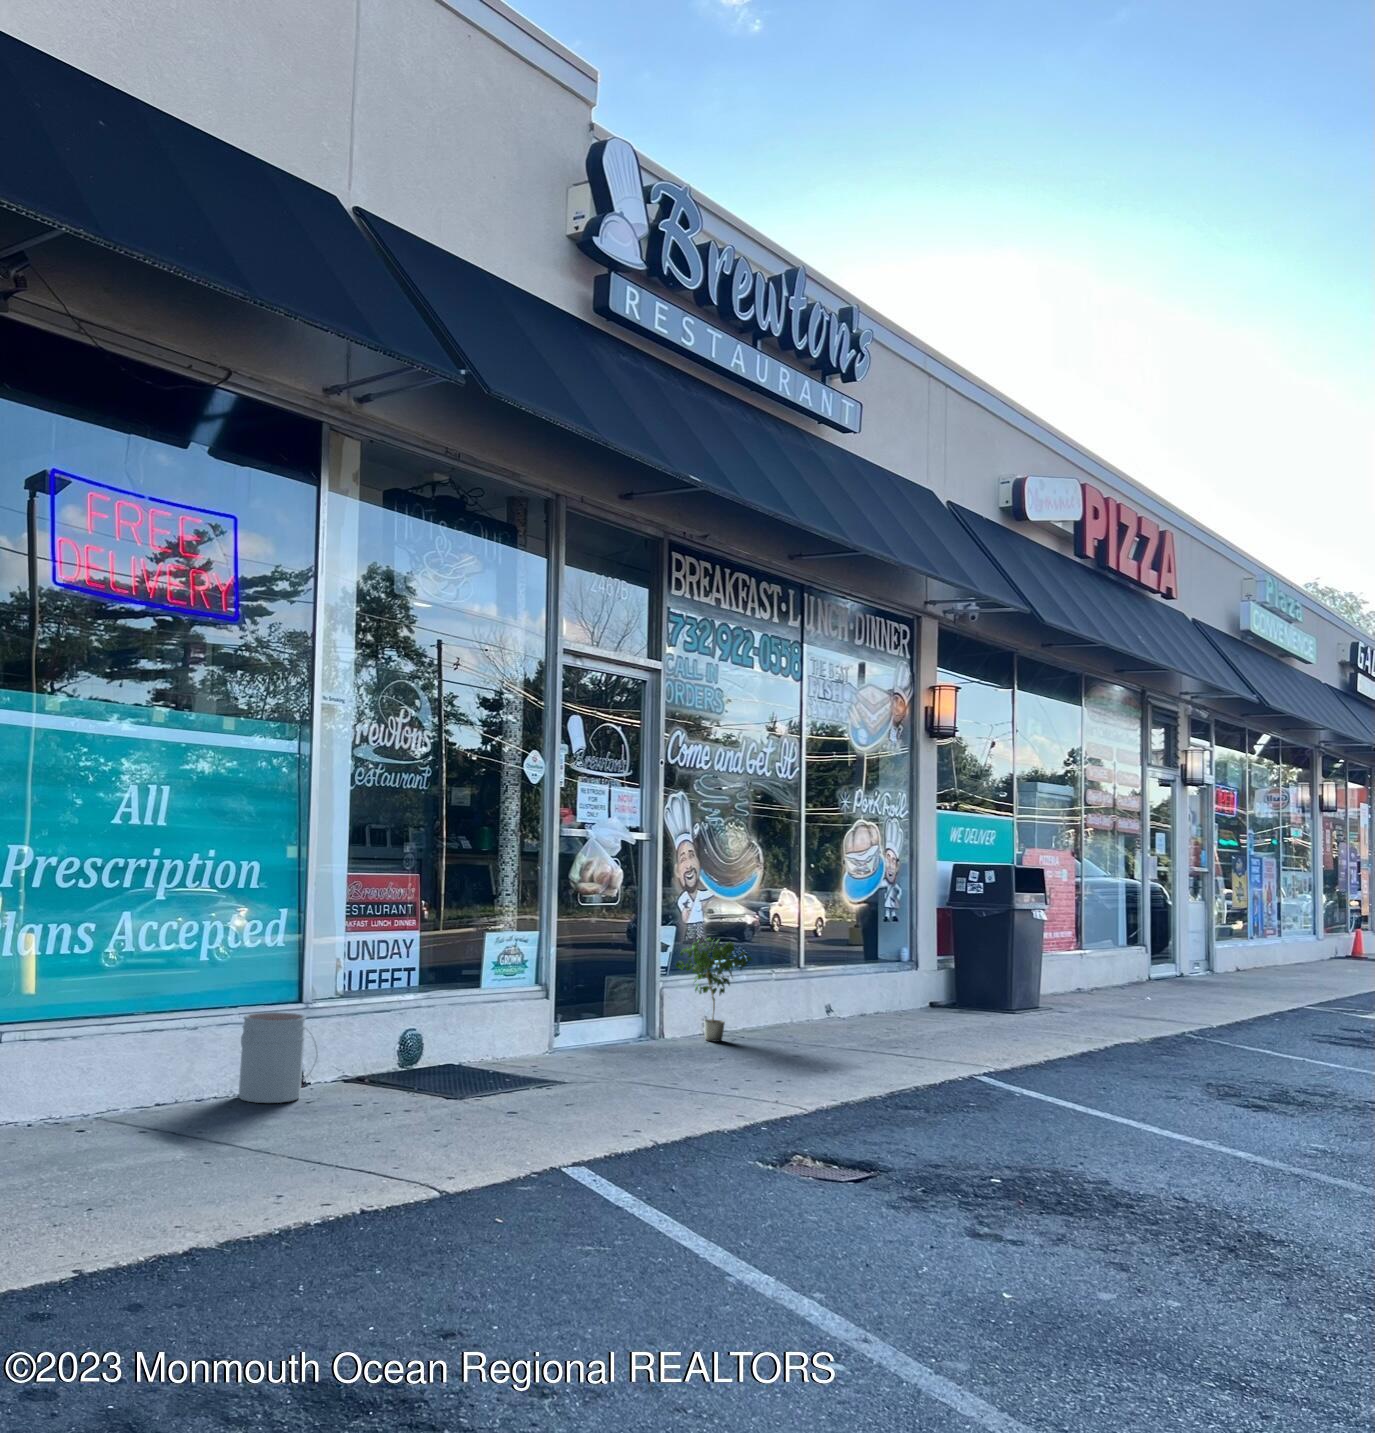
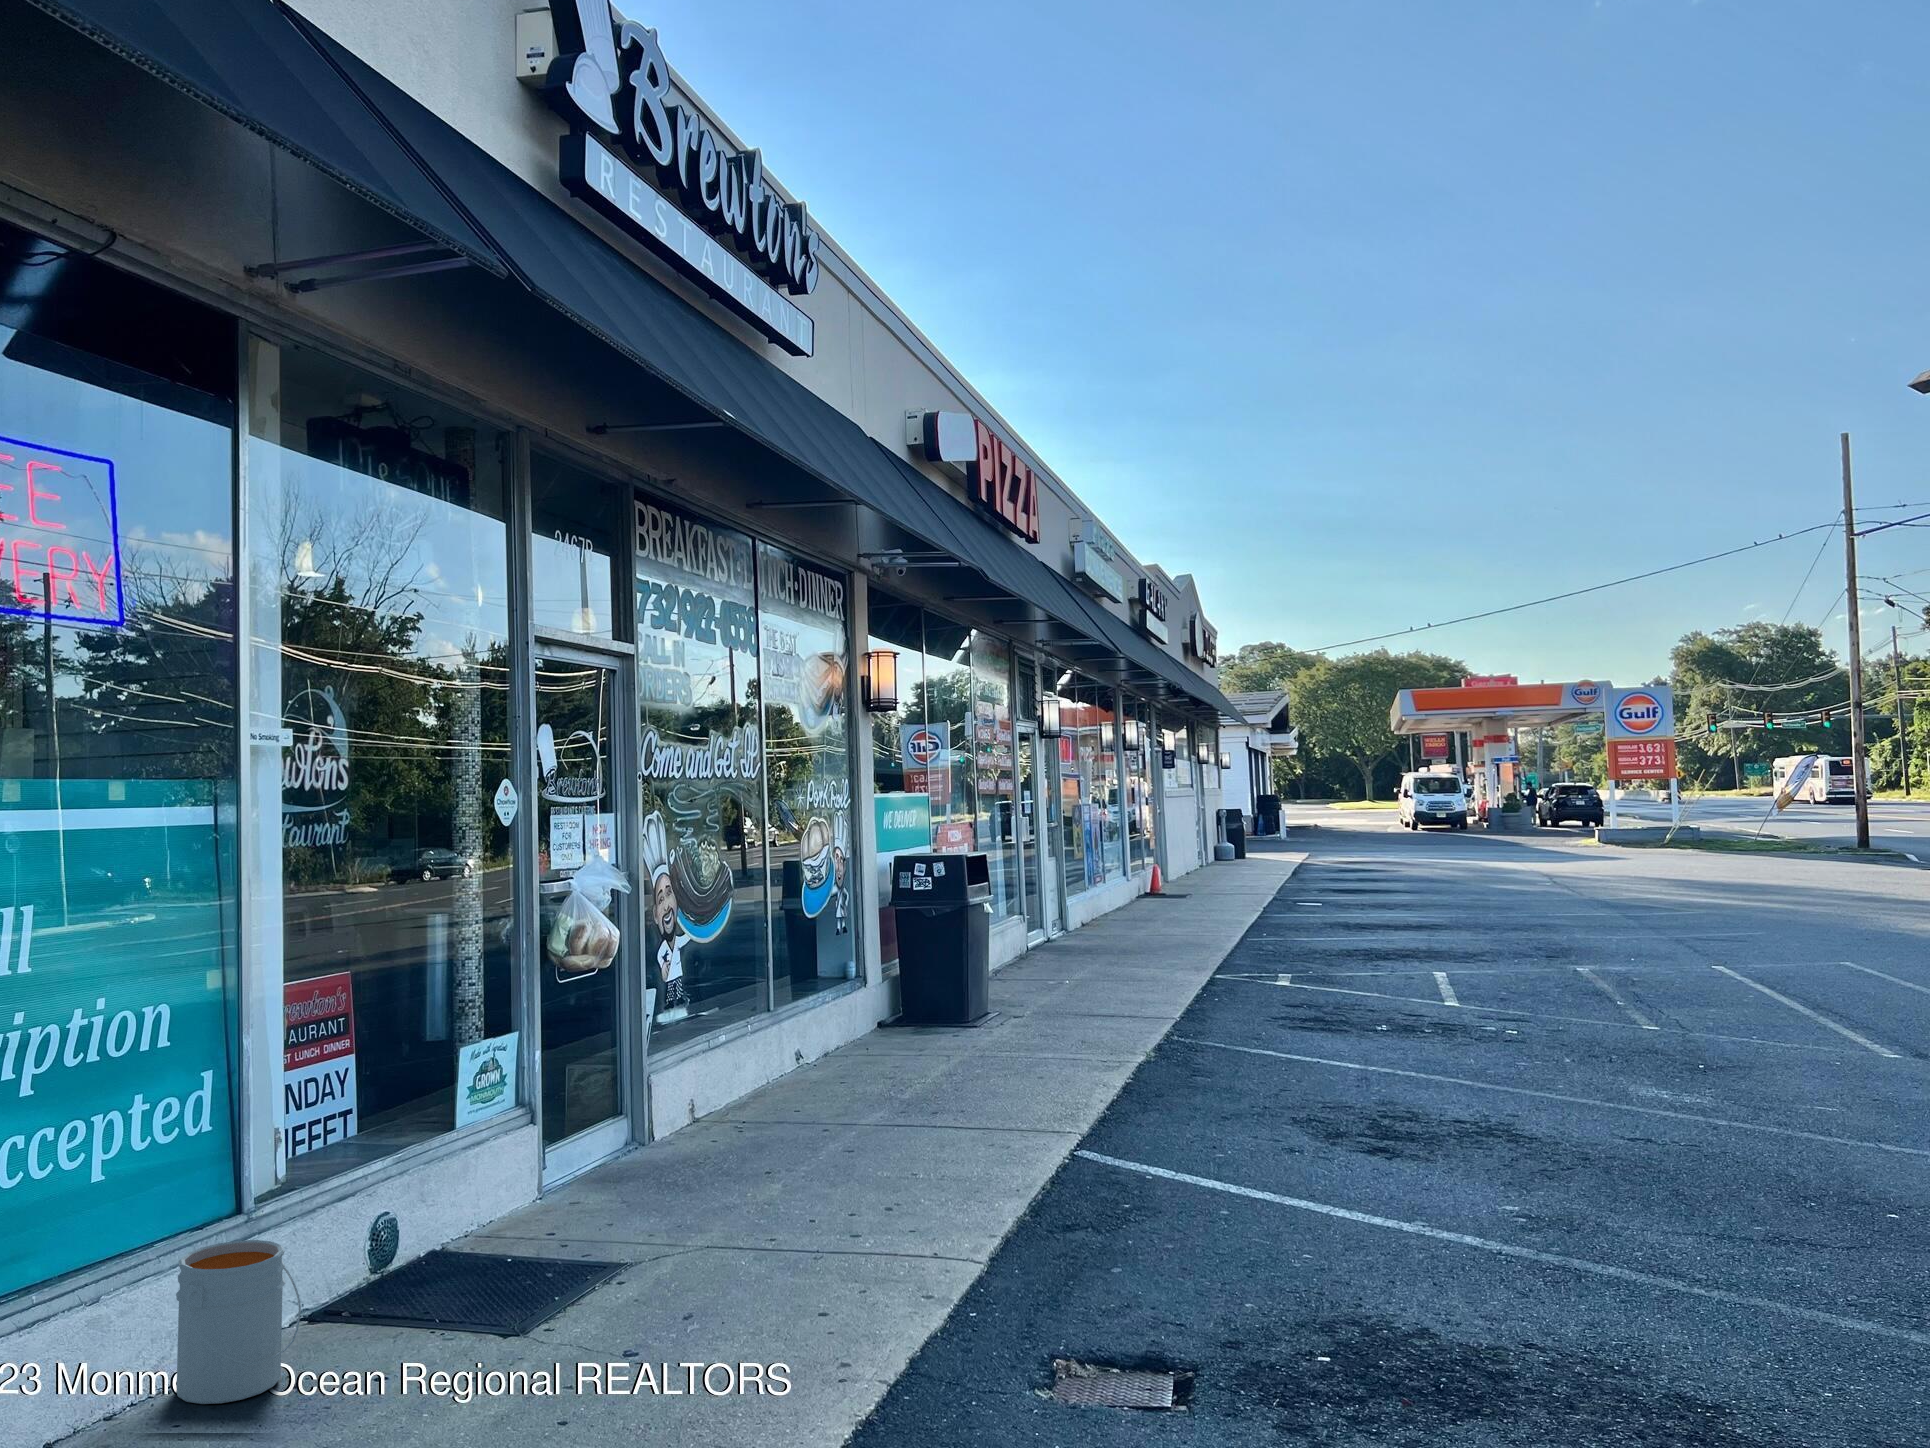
potted plant: present [675,938,752,1042] -> none [667,997,770,1132]

